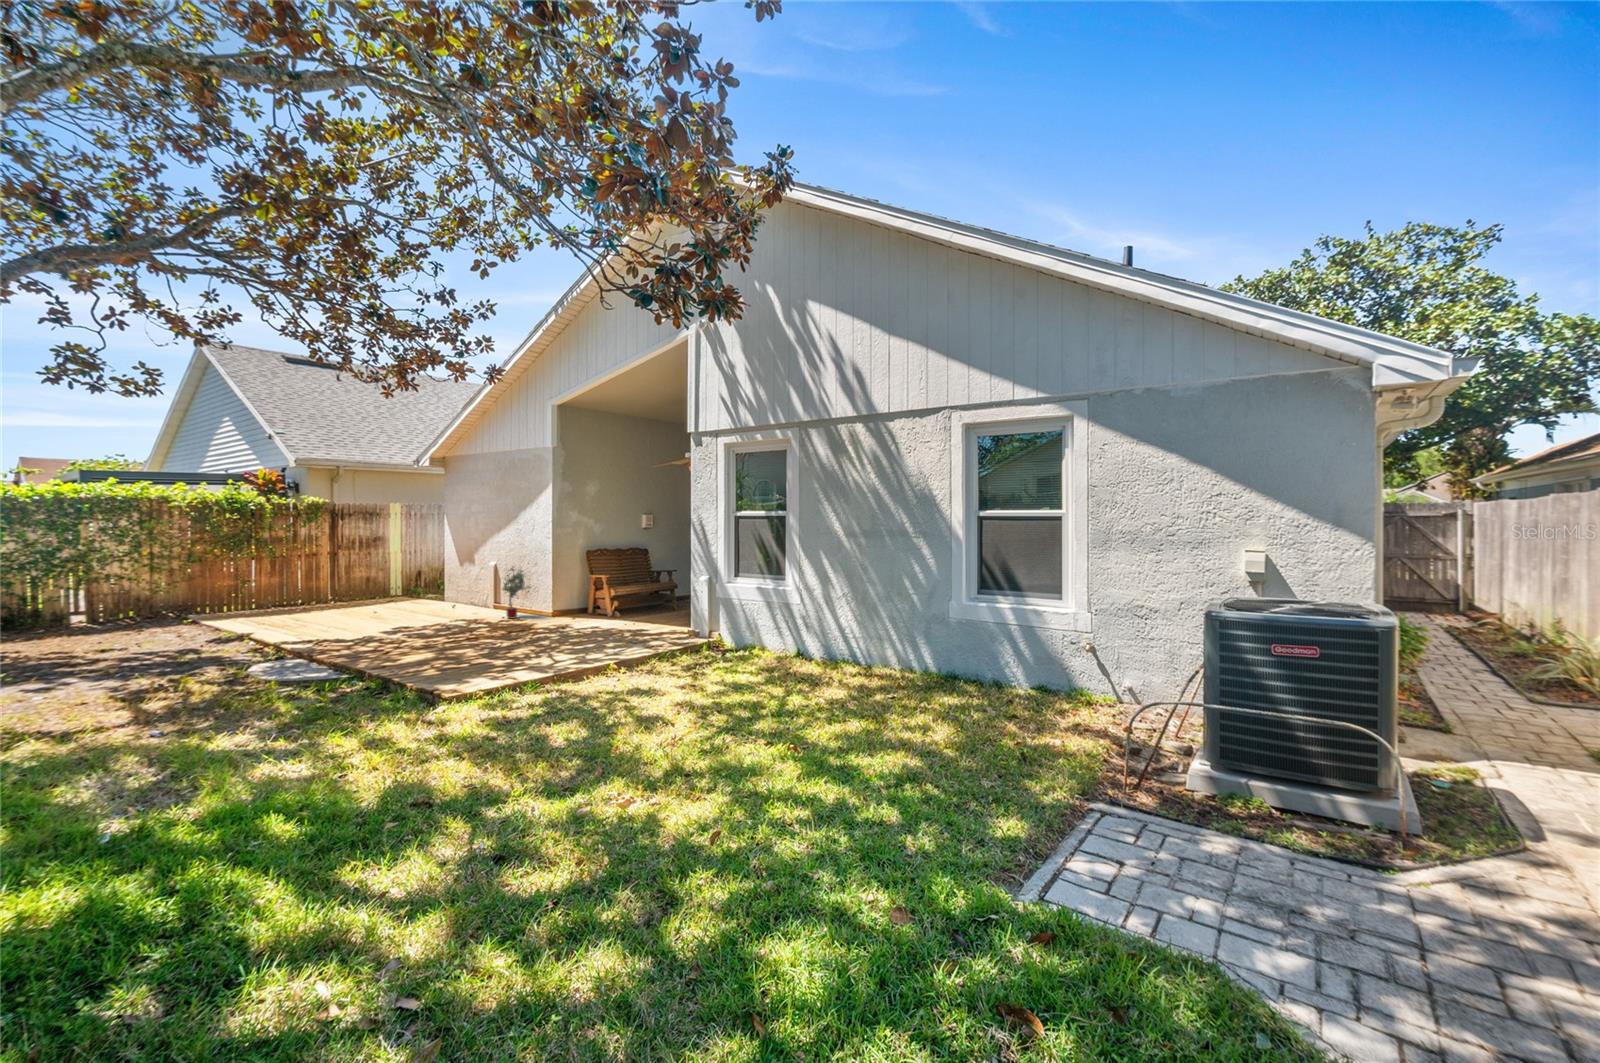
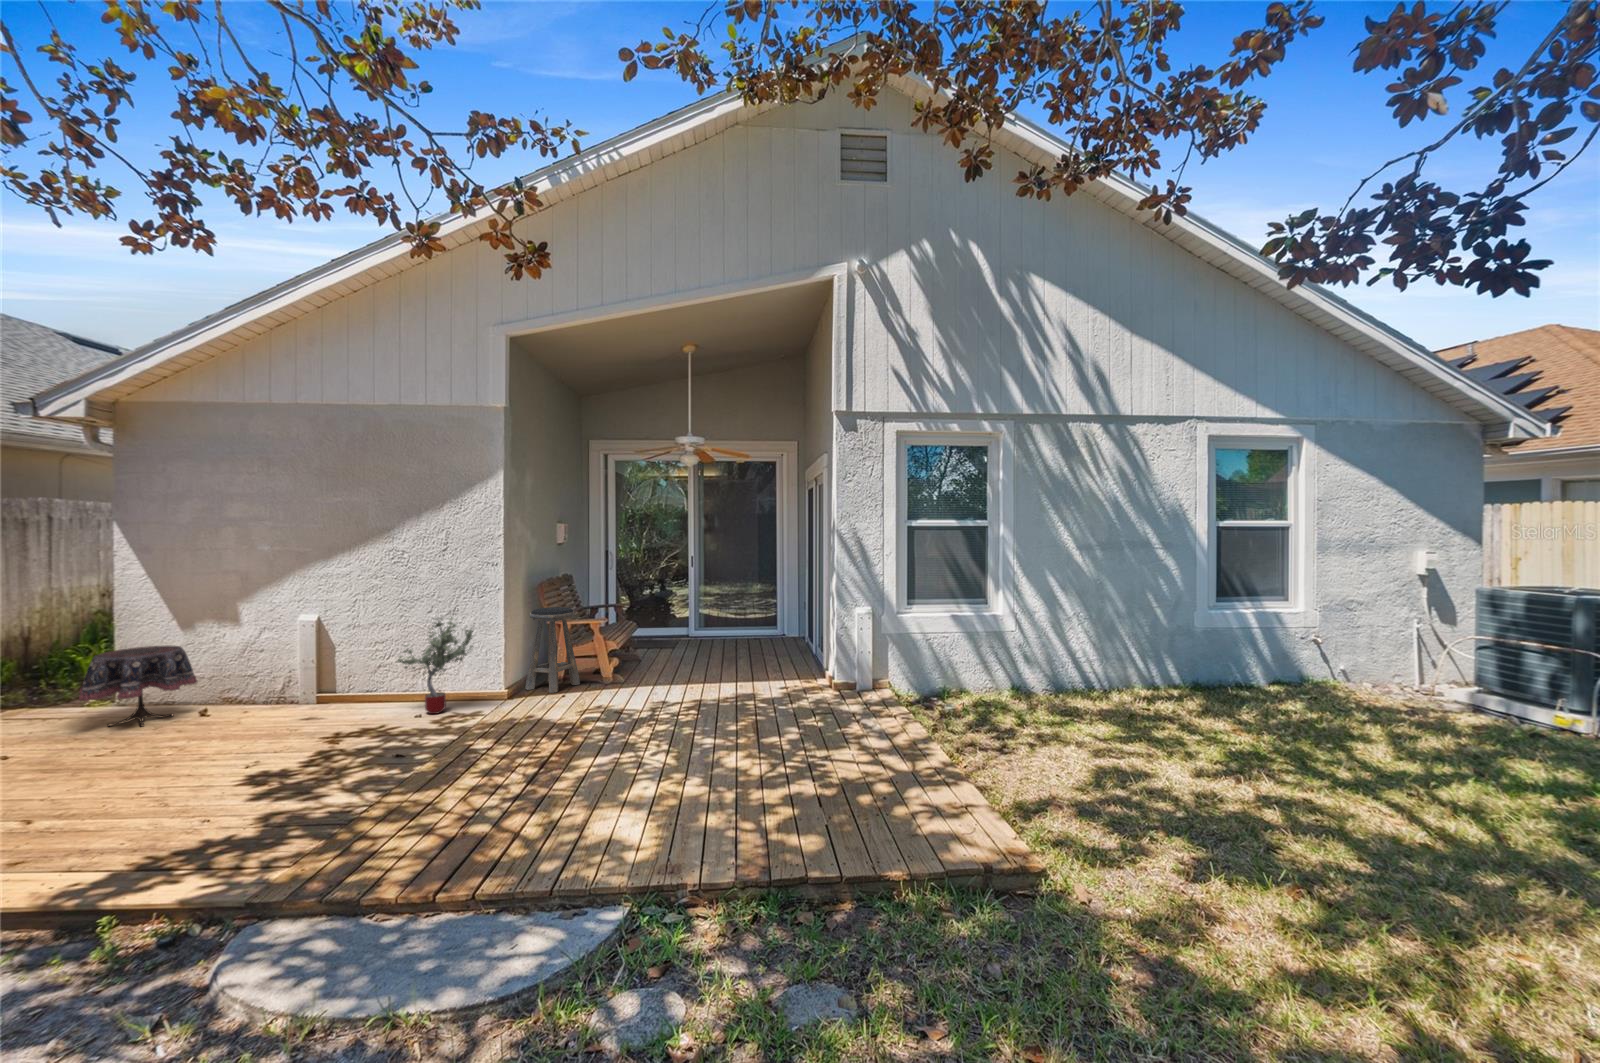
stool: none [570,568,598,618] -> present [525,607,580,693]
side table: none [412,574,456,610] -> present [79,646,197,727]

